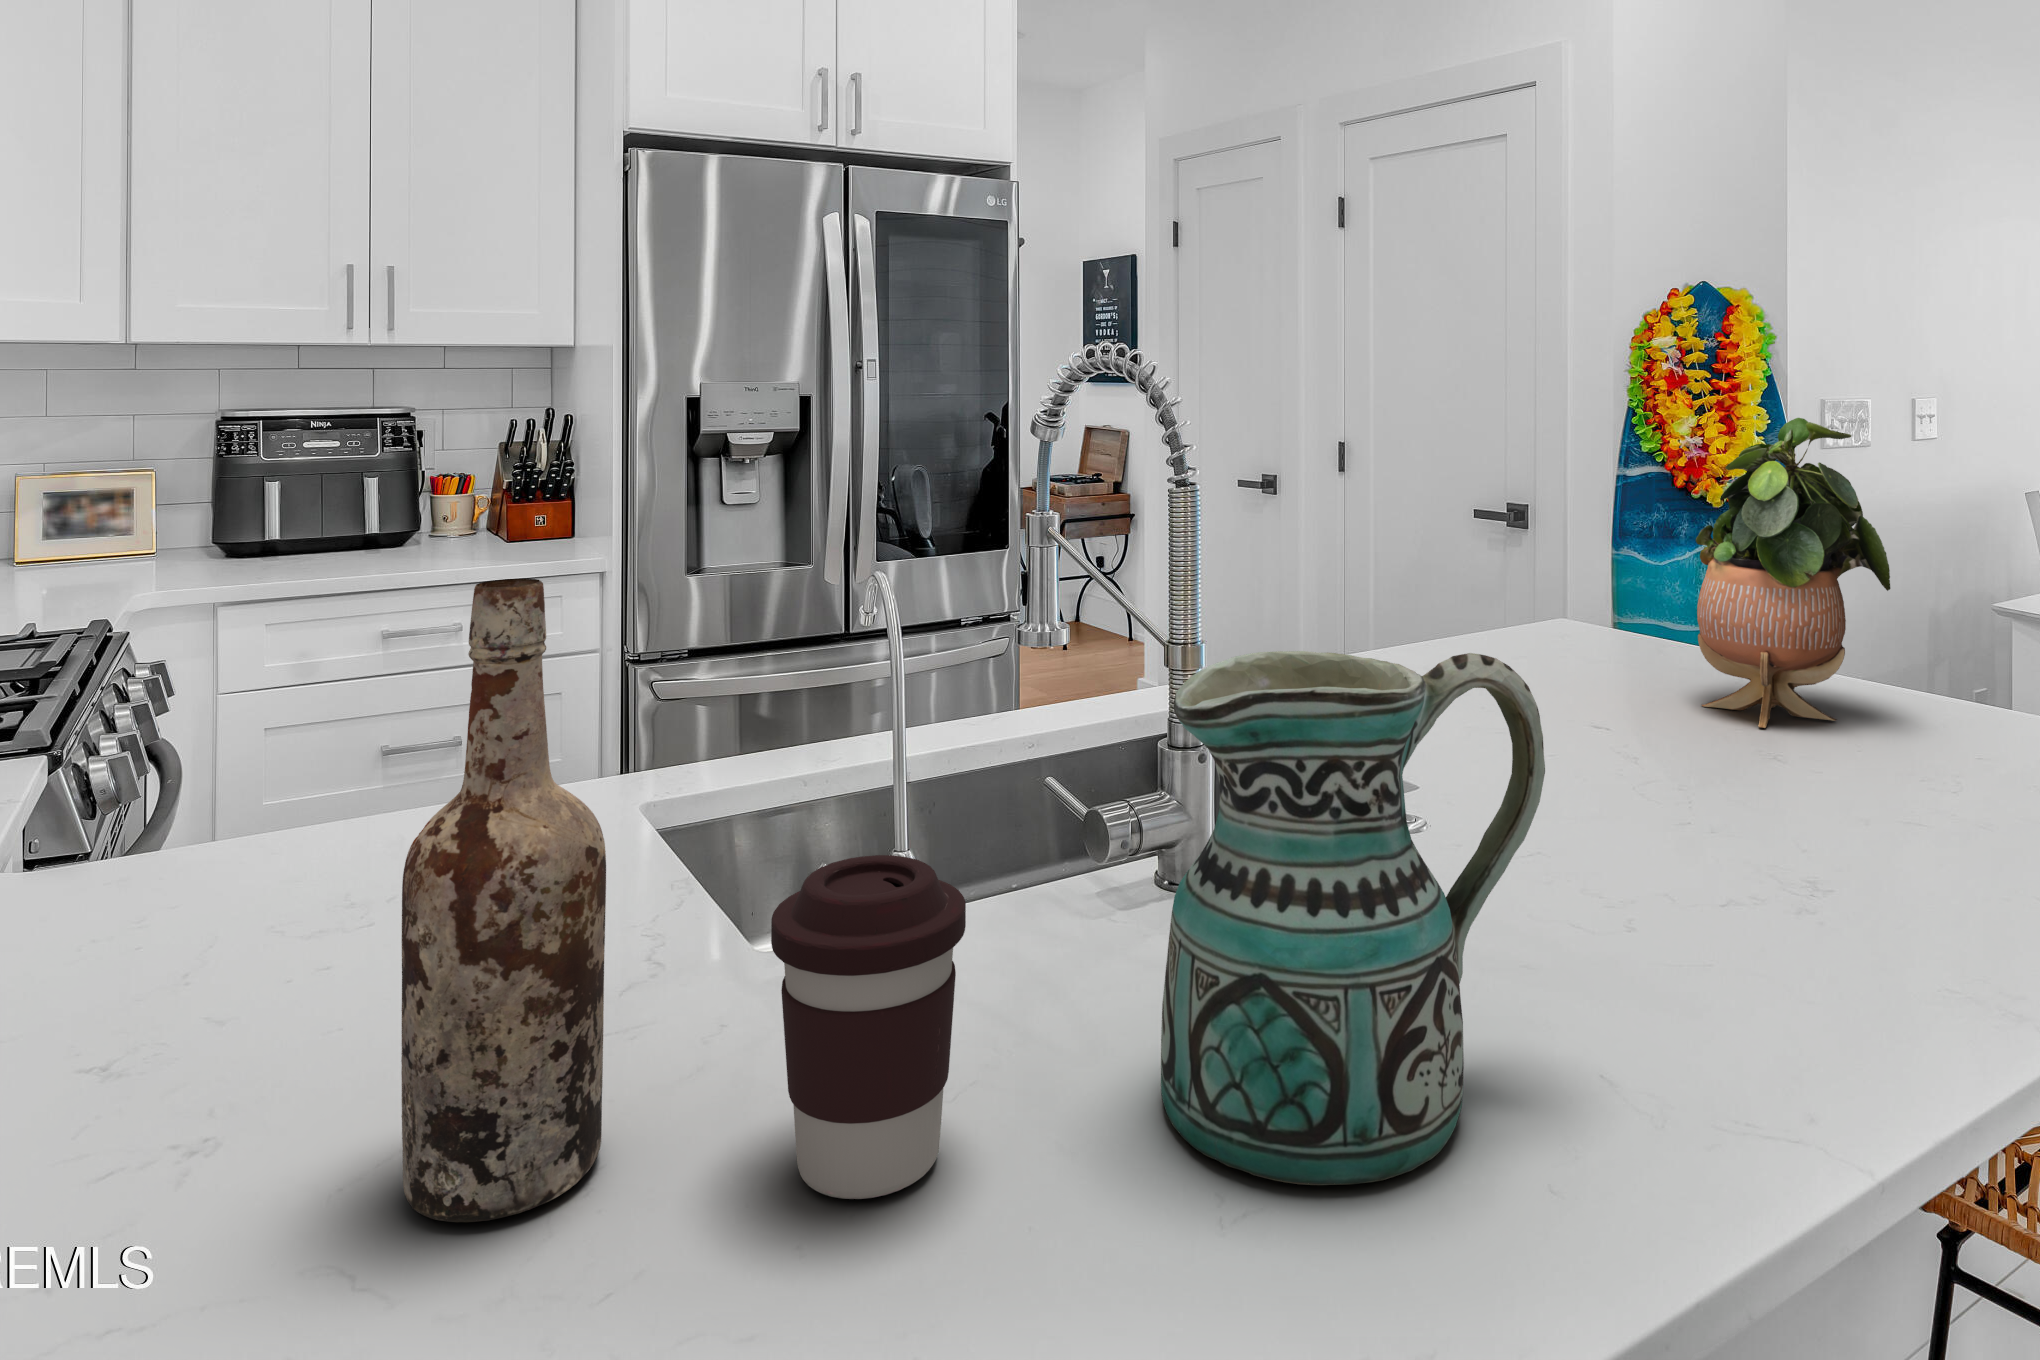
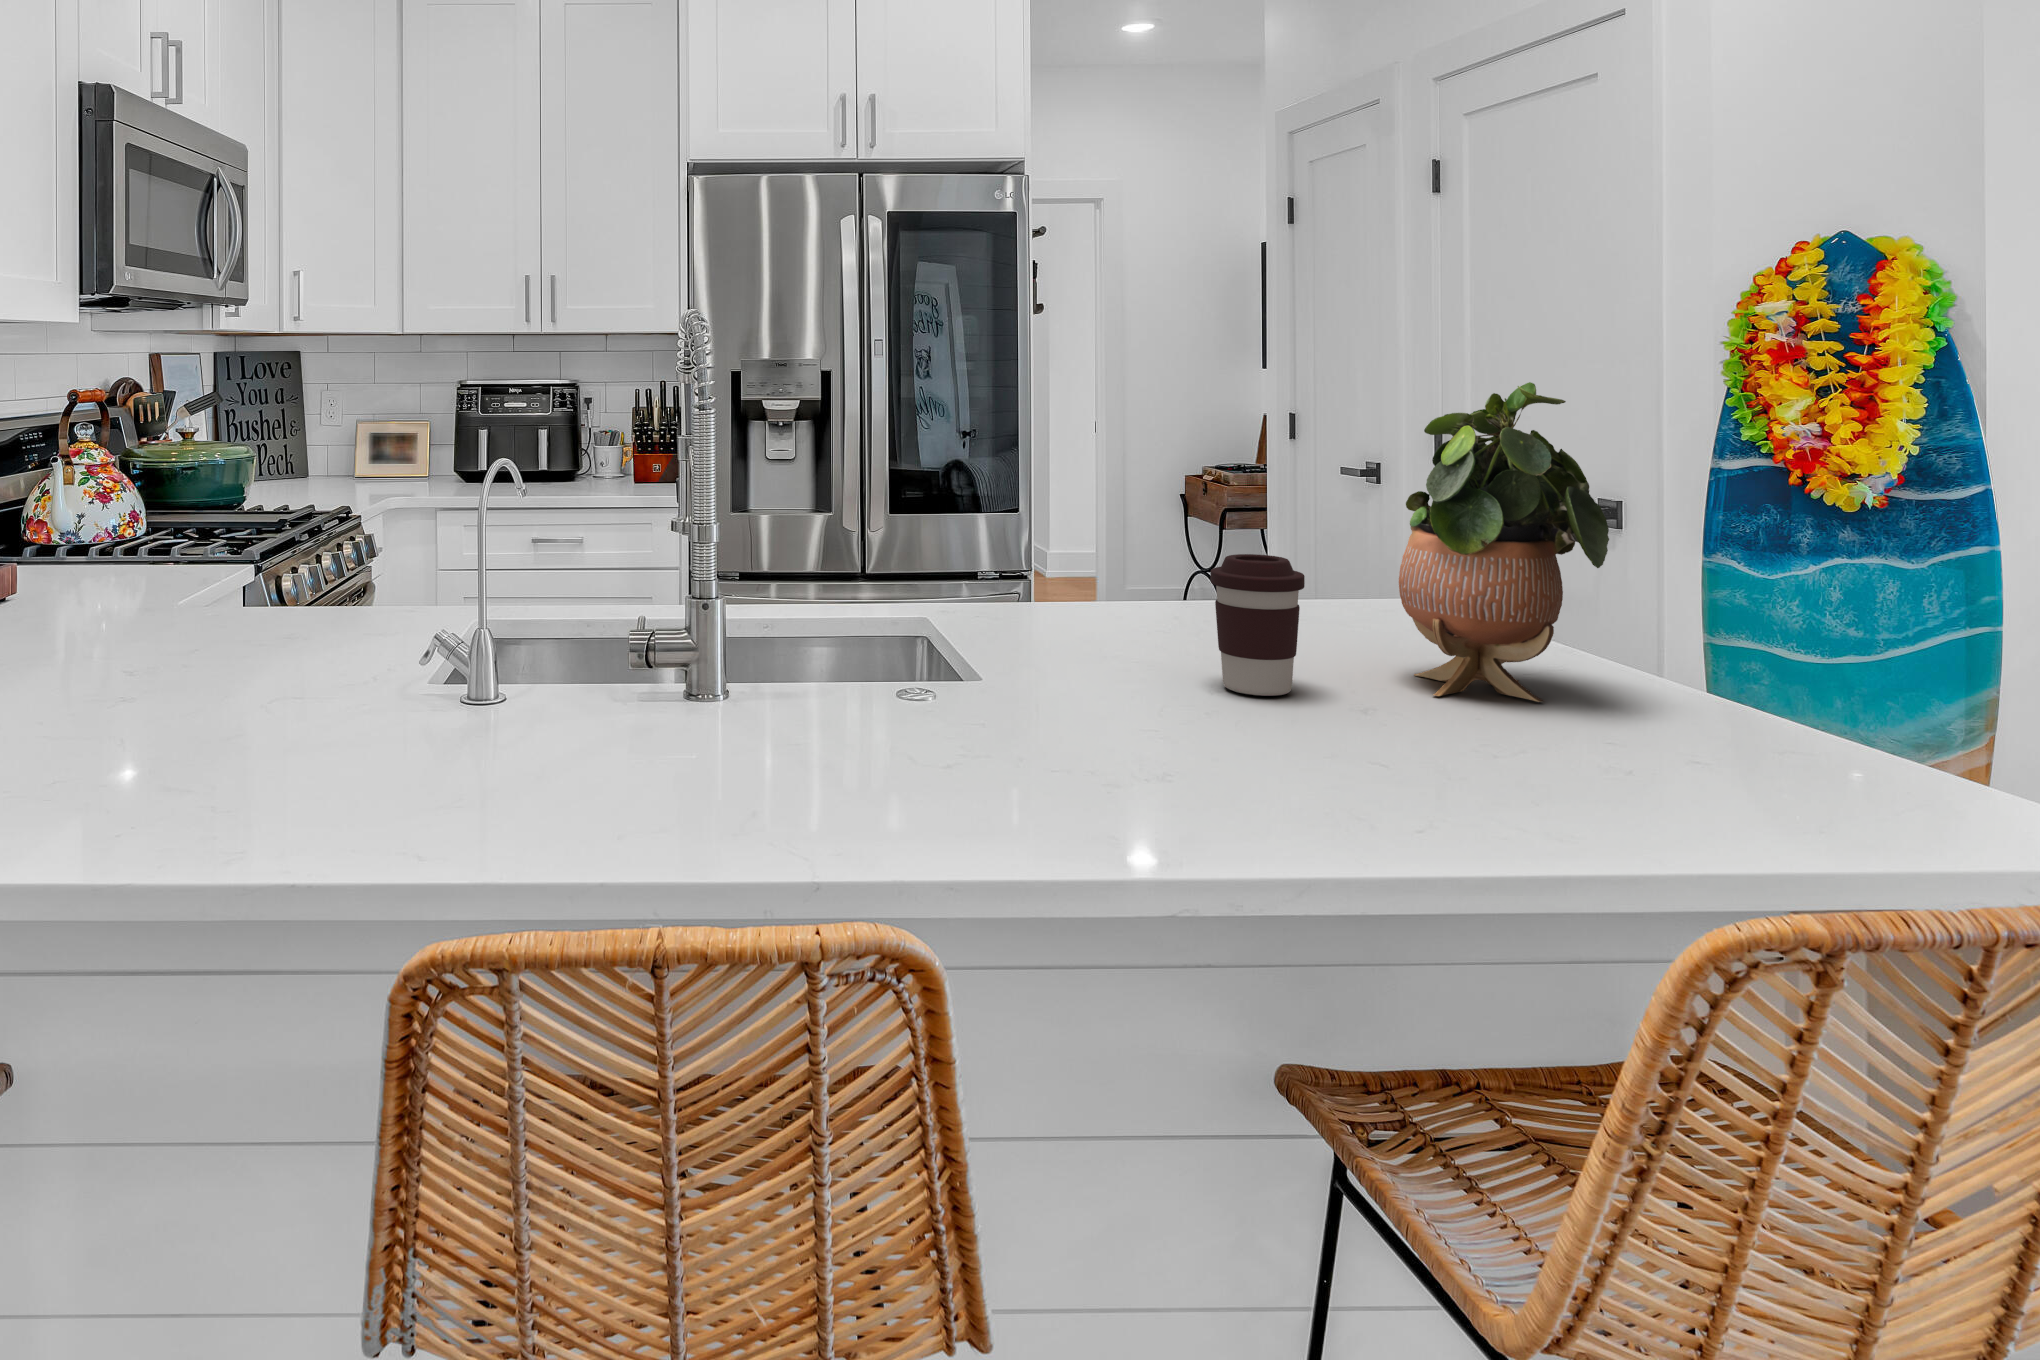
wine bottle: present [401,579,606,1222] -> none [154,438,253,753]
ceramic pitcher: present [1161,651,1545,1185] -> none [486,512,749,830]
coffee cup: present [771,855,966,1199] -> present [1210,554,1305,696]

